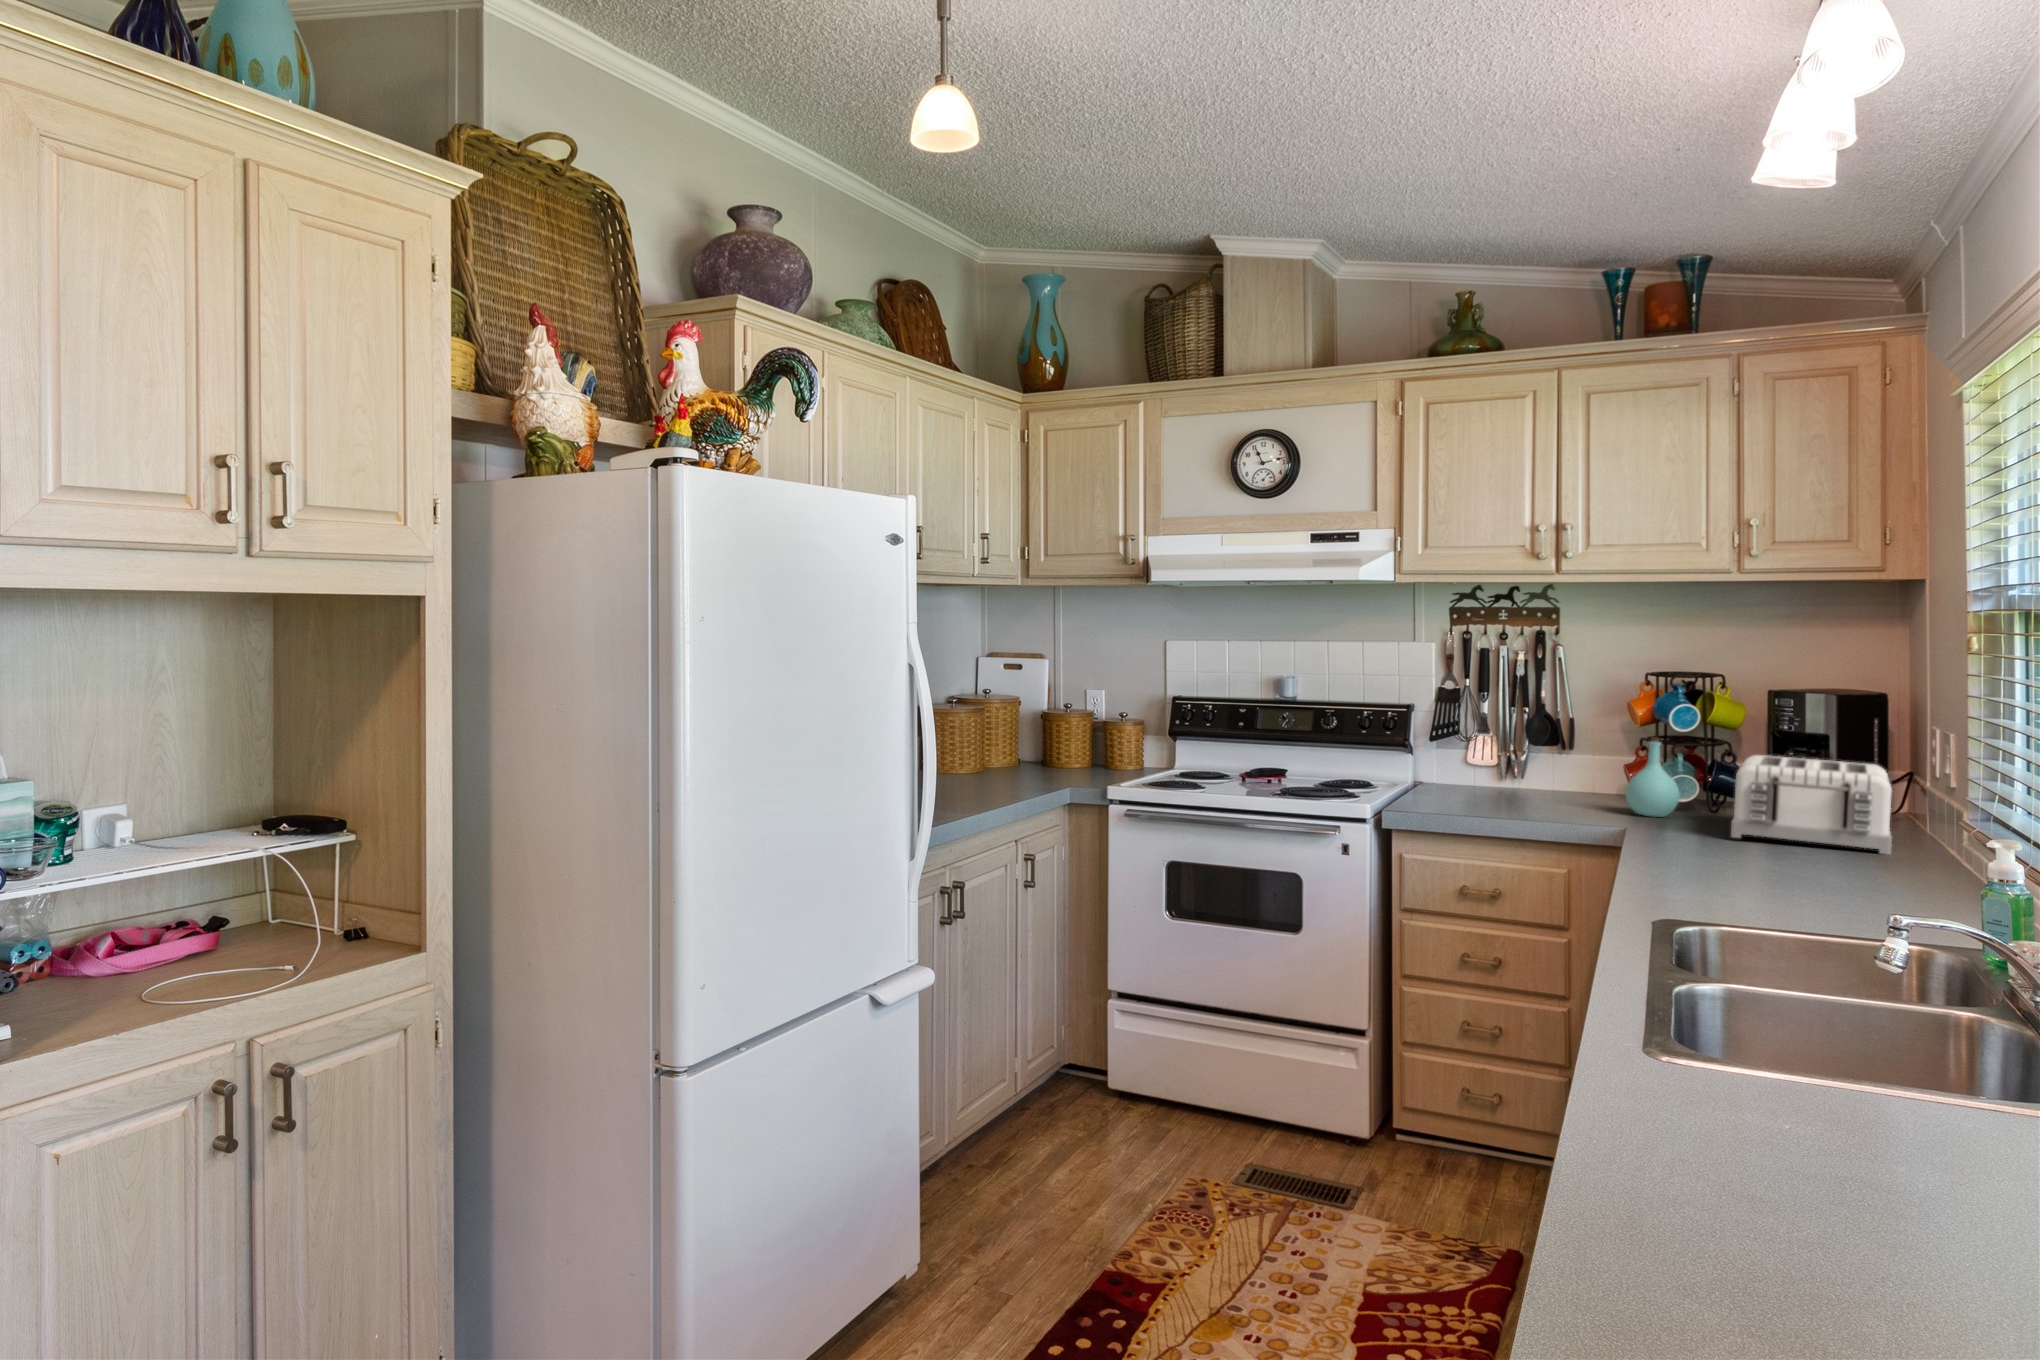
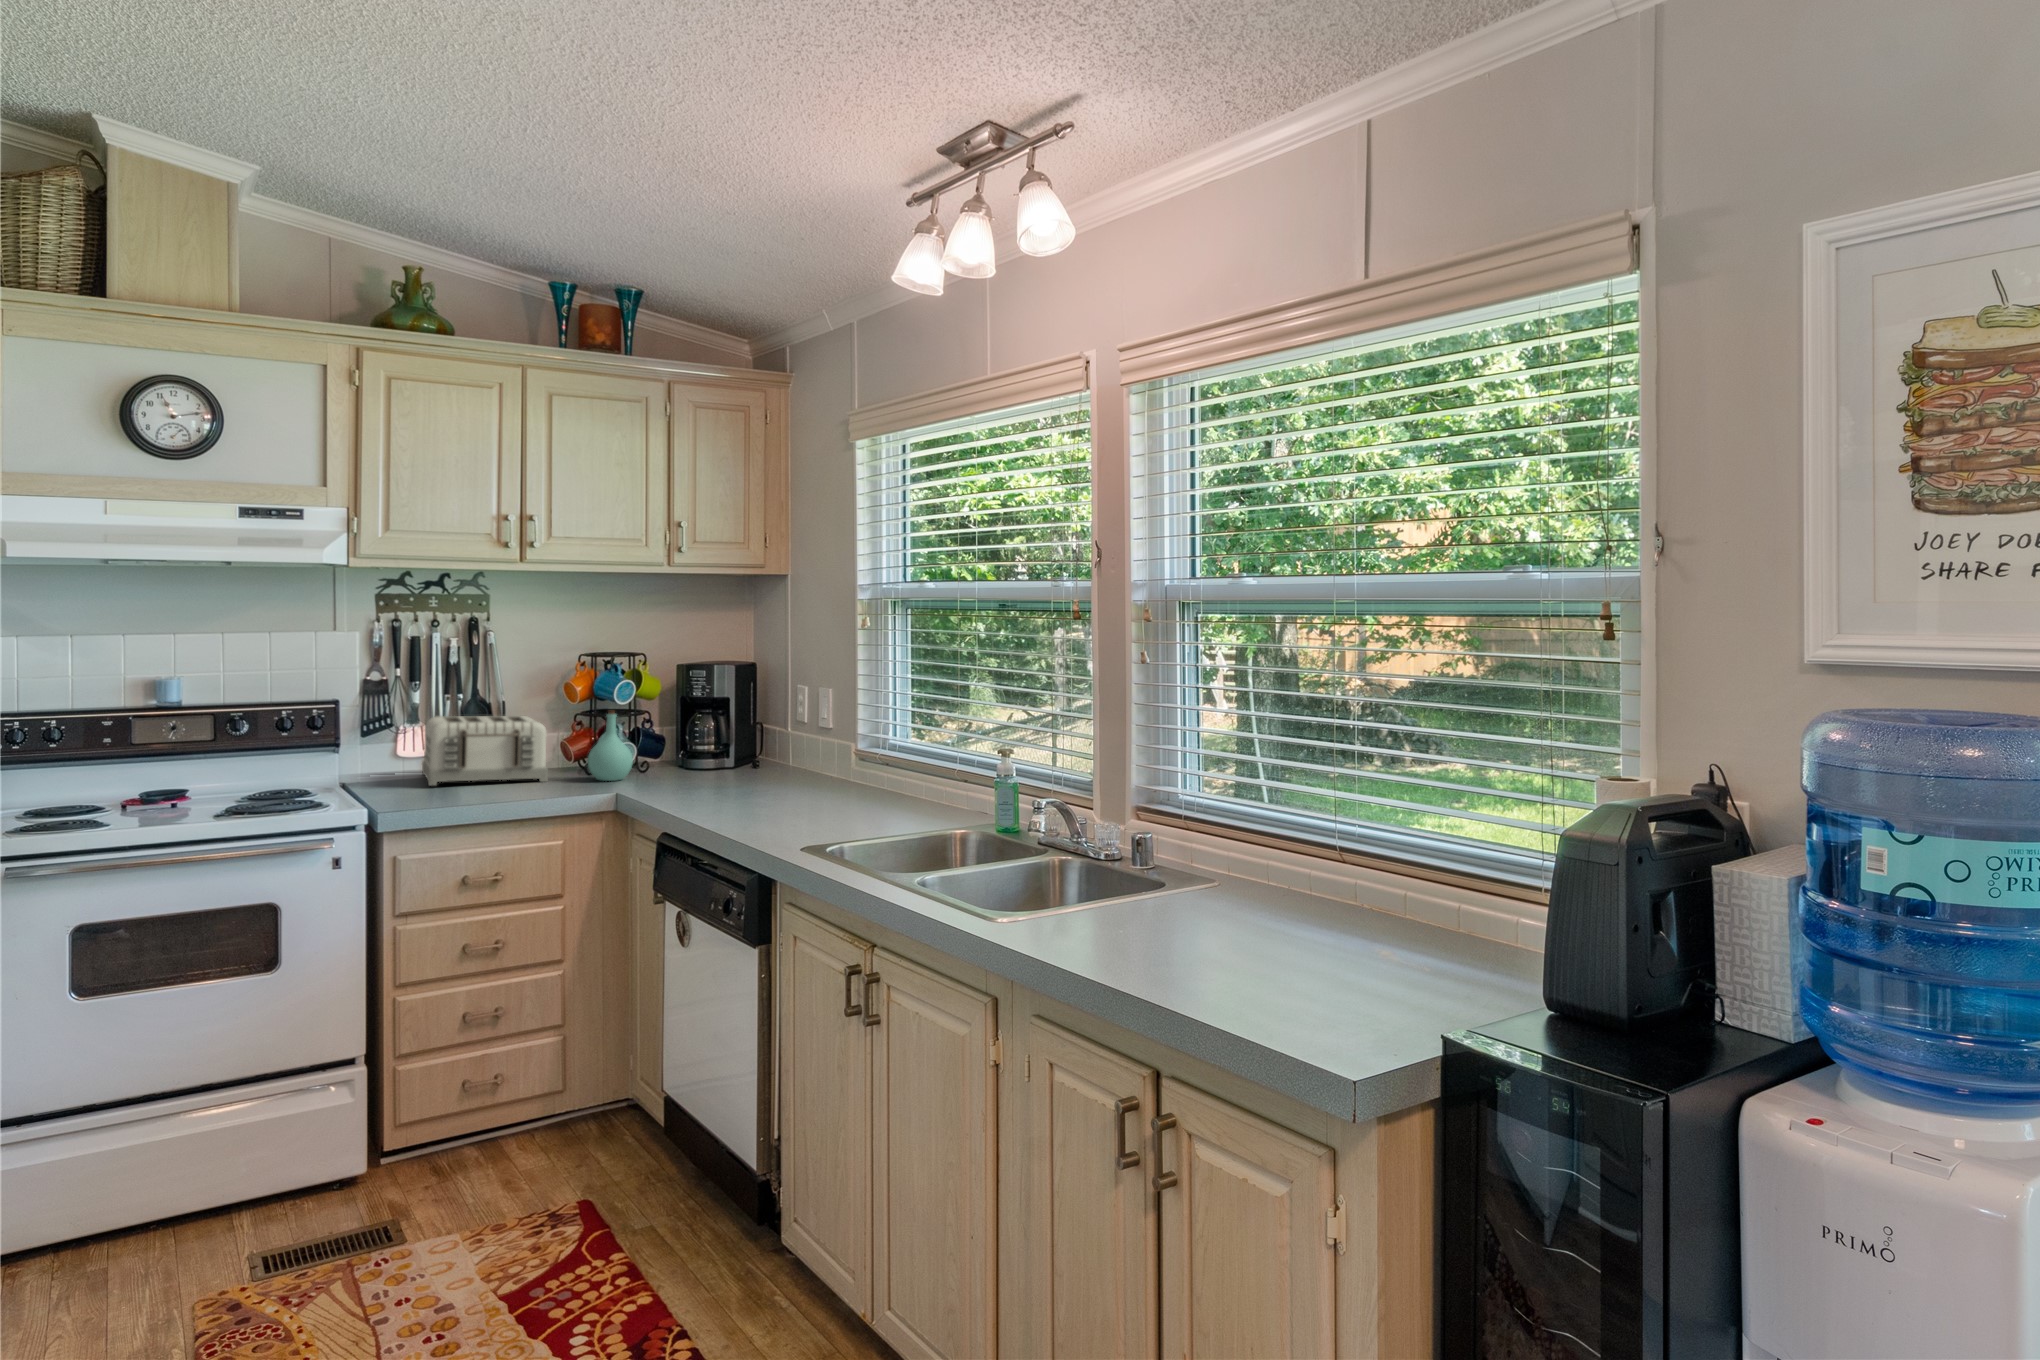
toaster: present [1731,755,1892,855] -> present [422,716,548,785]

